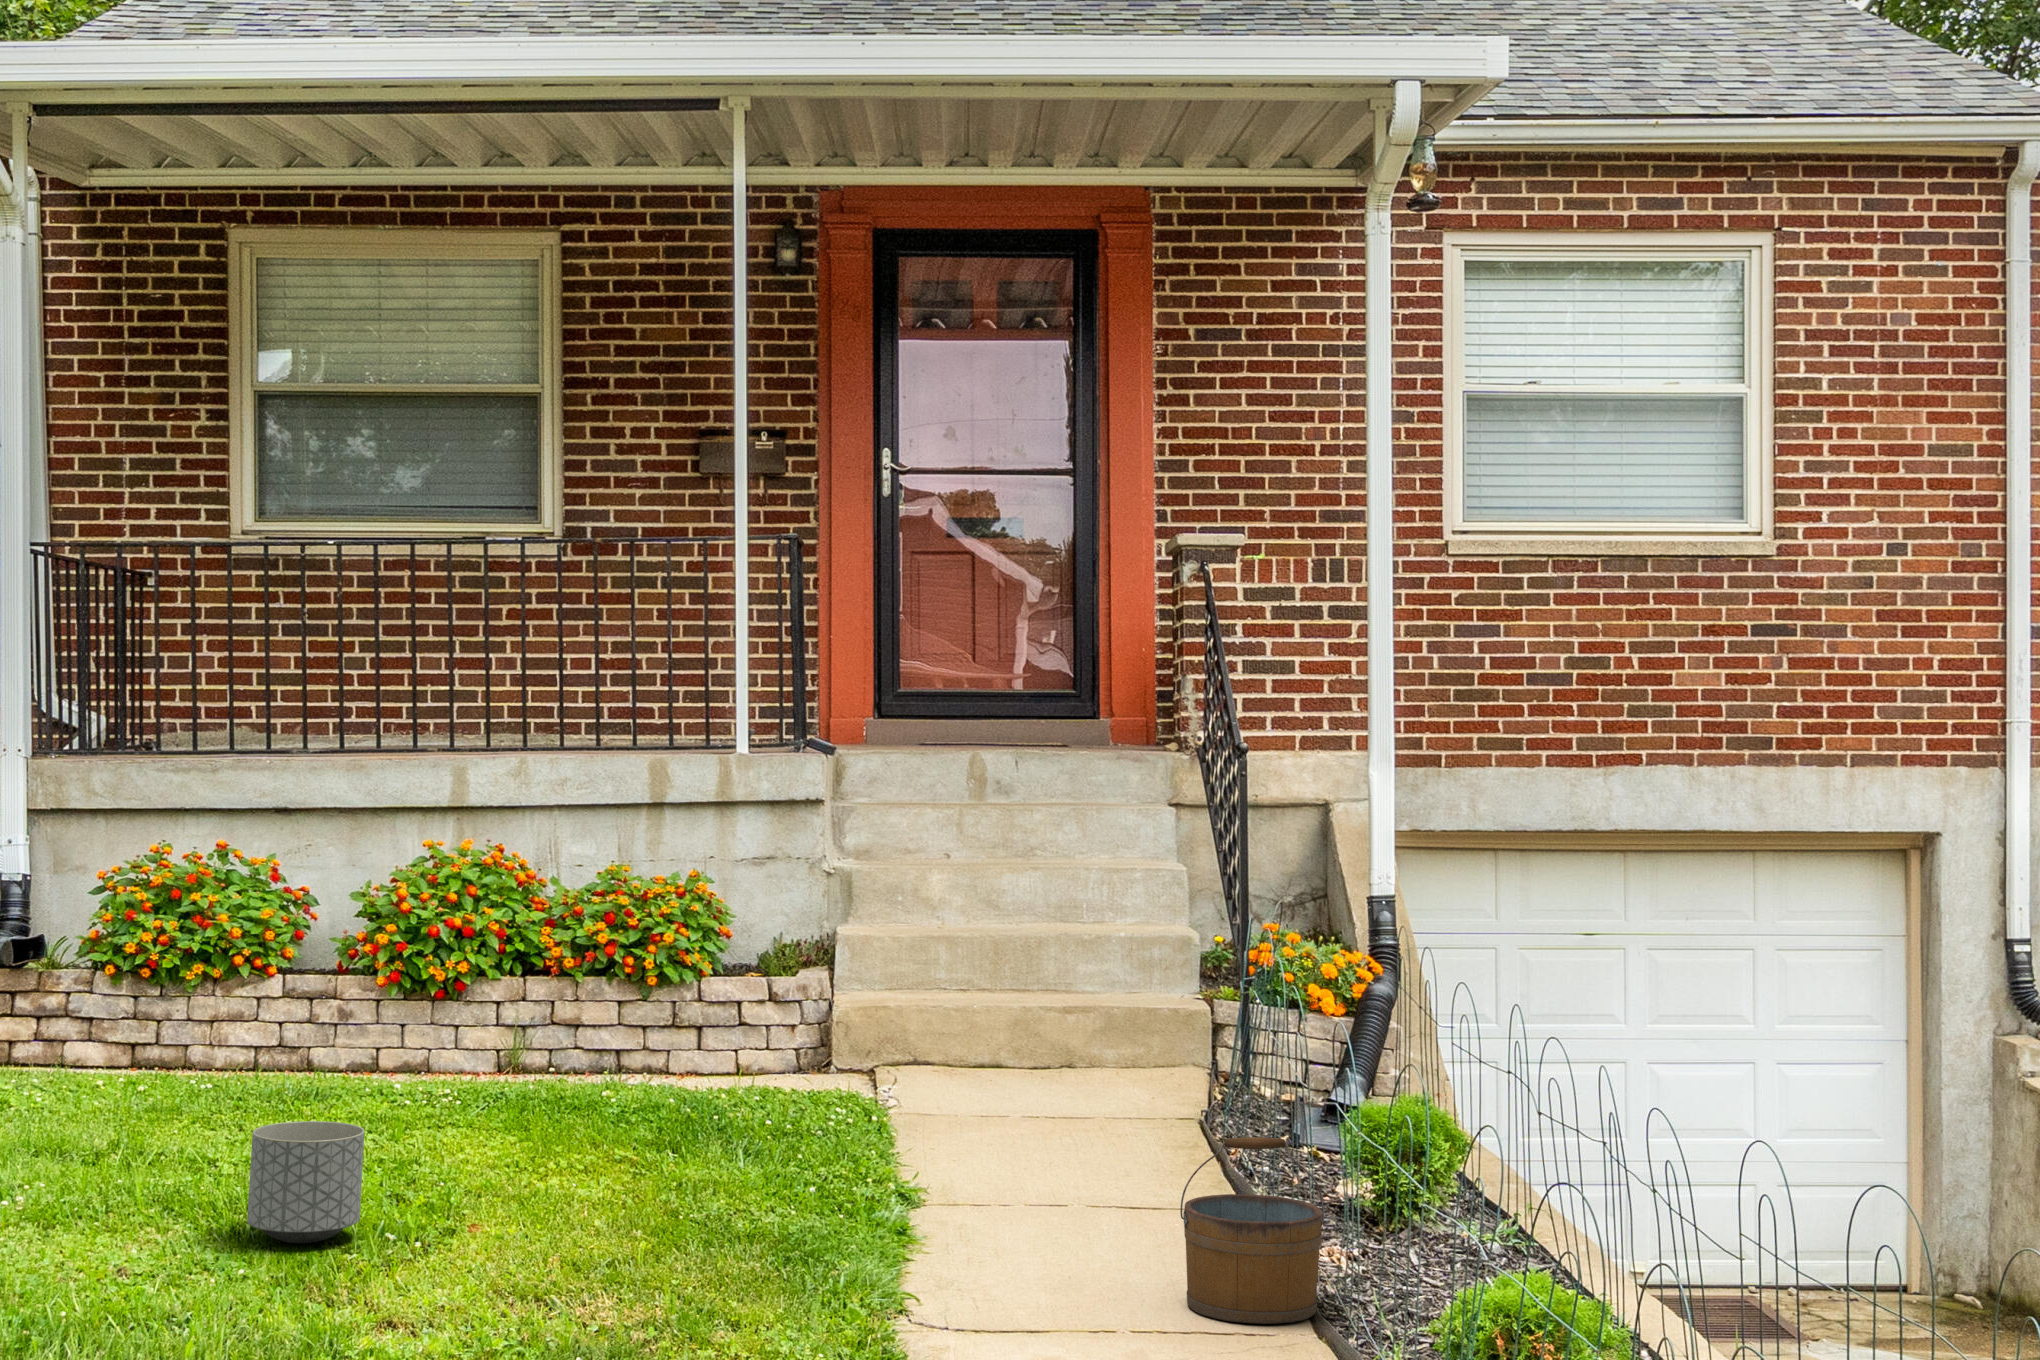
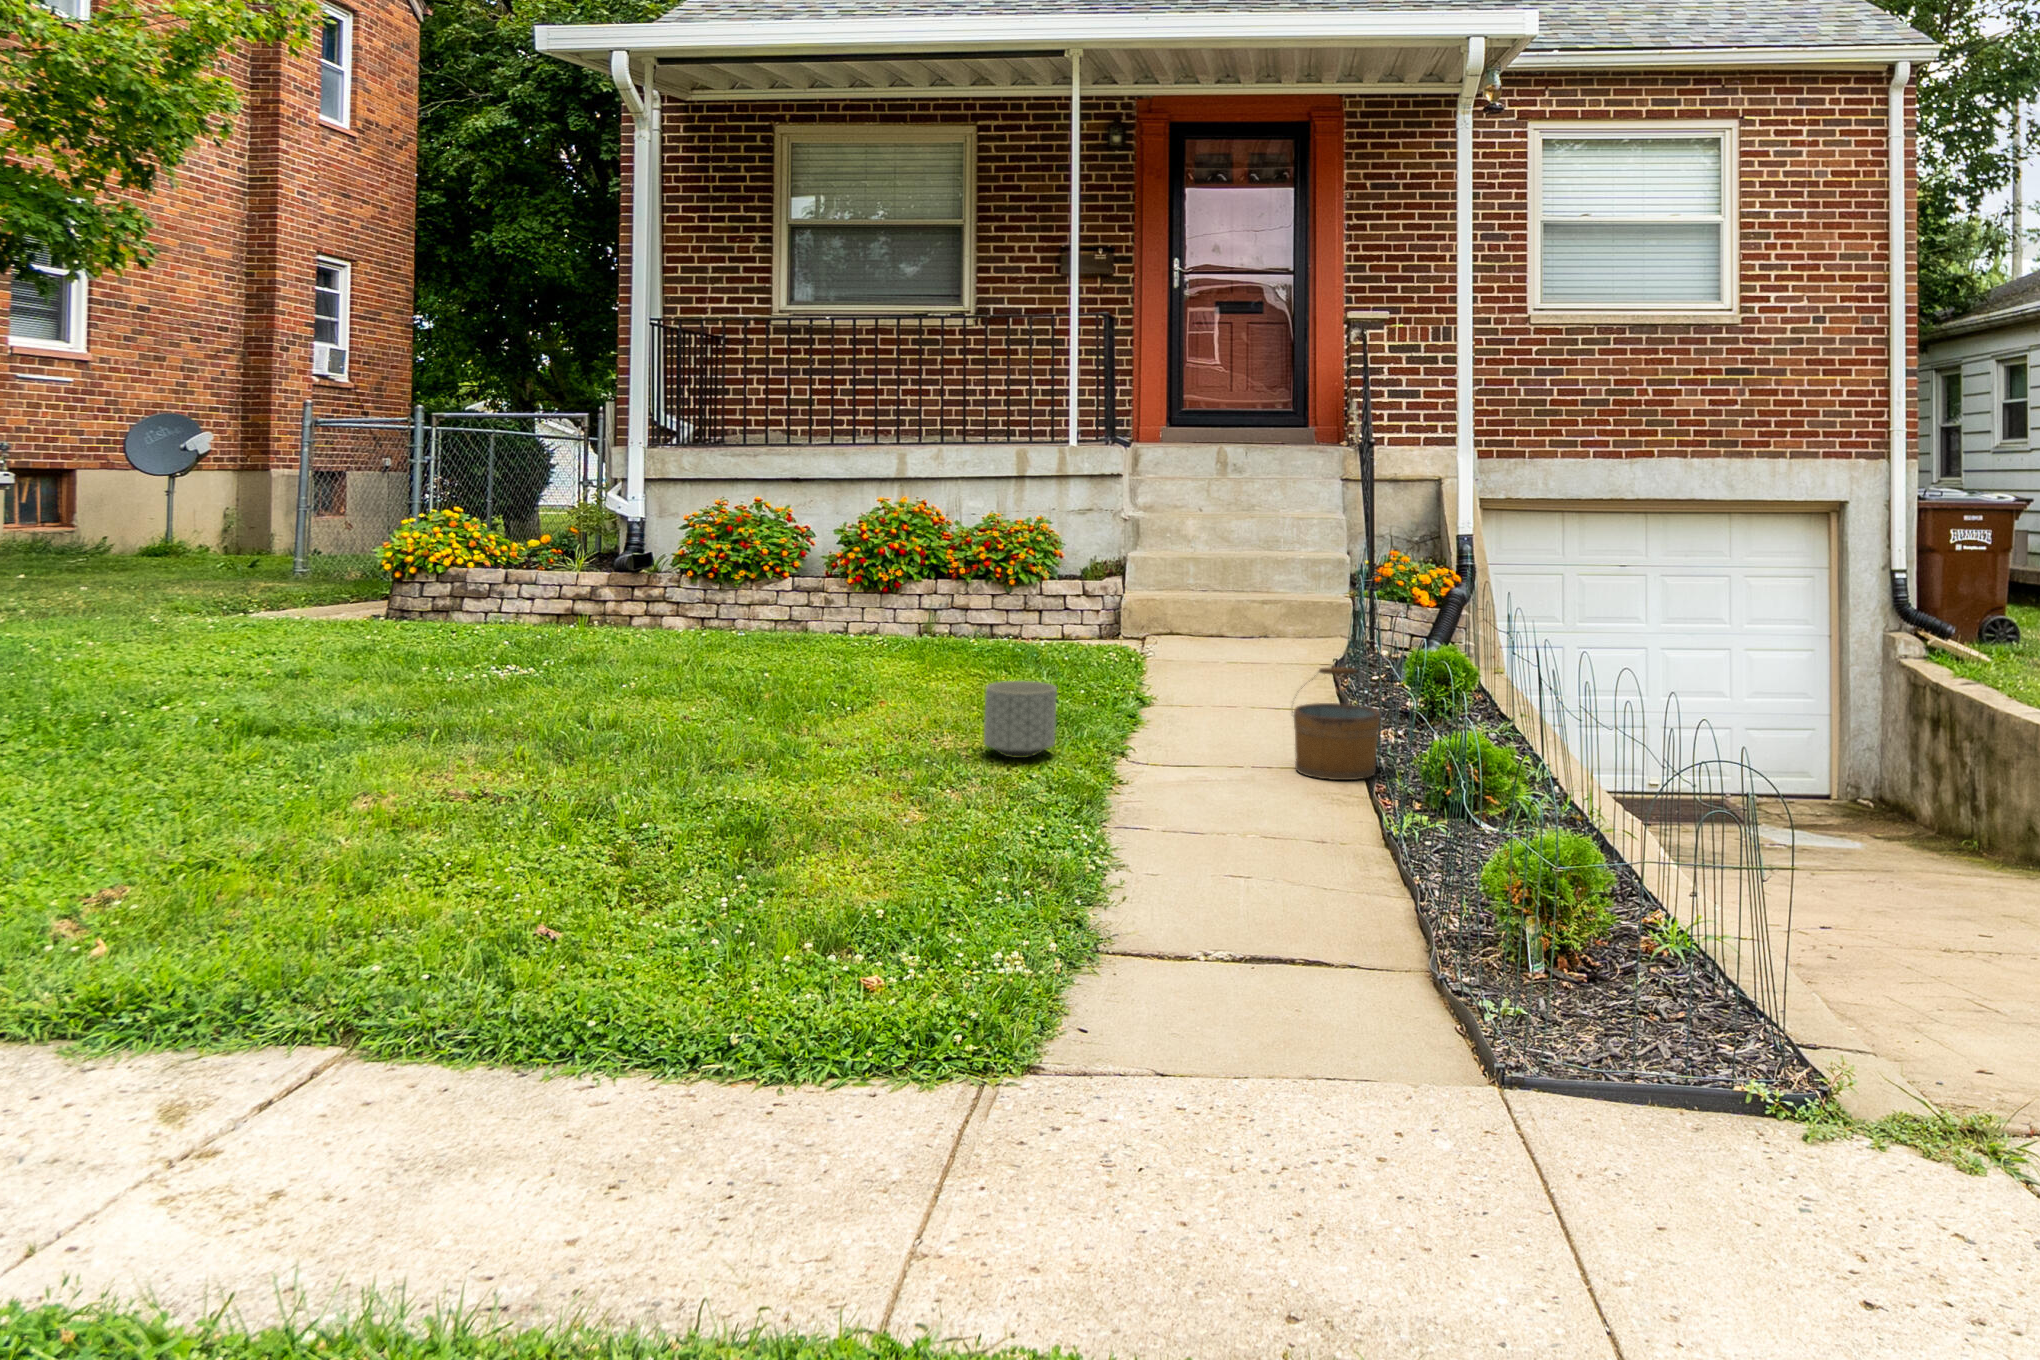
planter: present [247,1121,365,1243] -> present [984,681,1057,758]

